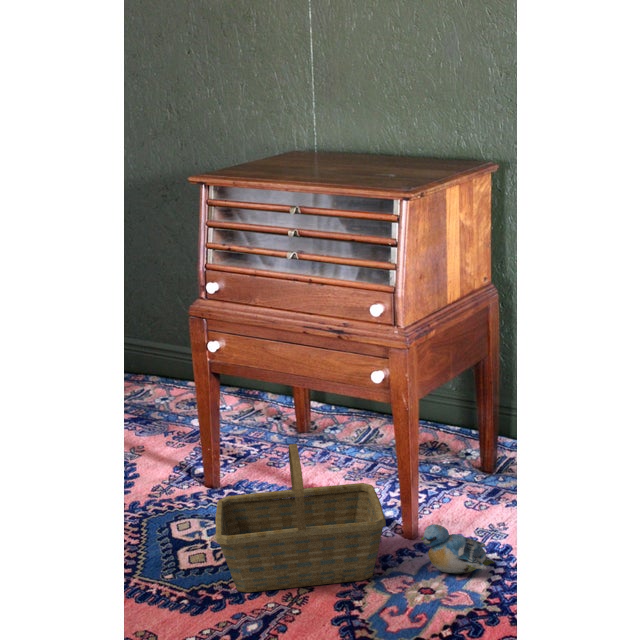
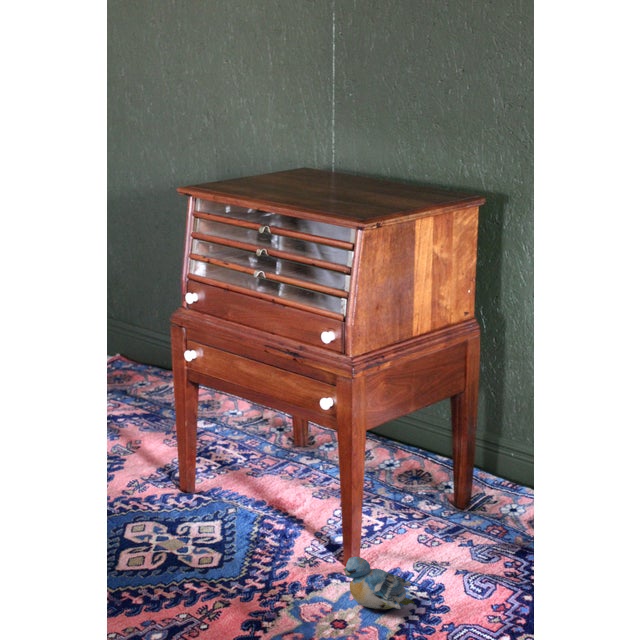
basket: present [215,444,386,592] -> none [140,460,313,603]

